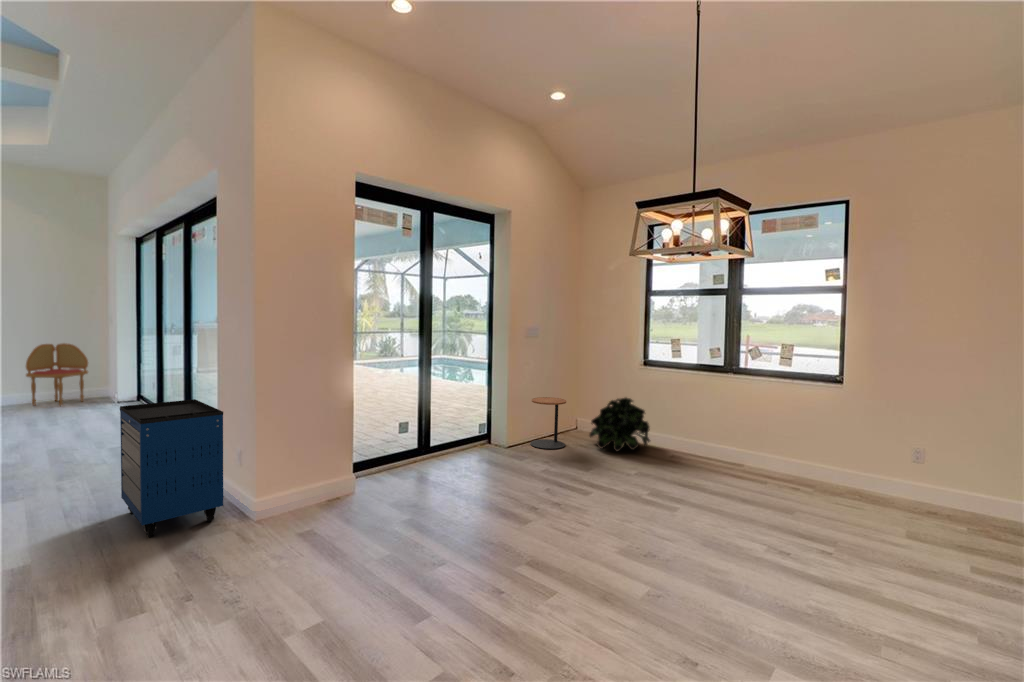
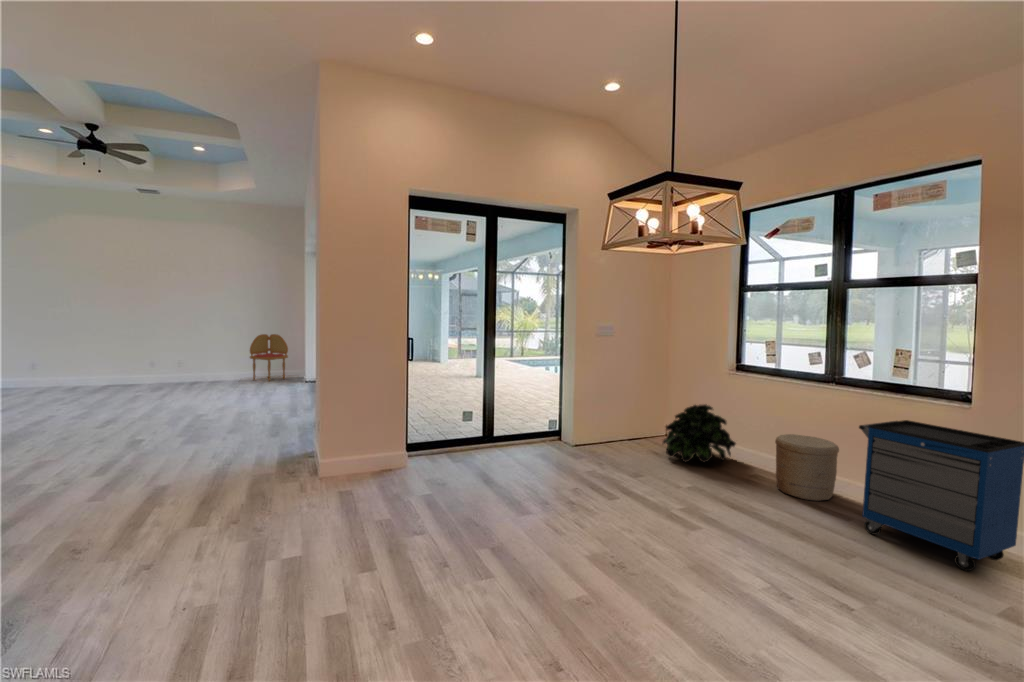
side table: present [530,397,566,449] -> none [600,398,638,453]
storage cabinet: present [120,399,223,537] -> present [859,420,1024,571]
woven basket: none [696,418,746,471] -> present [775,434,839,501]

